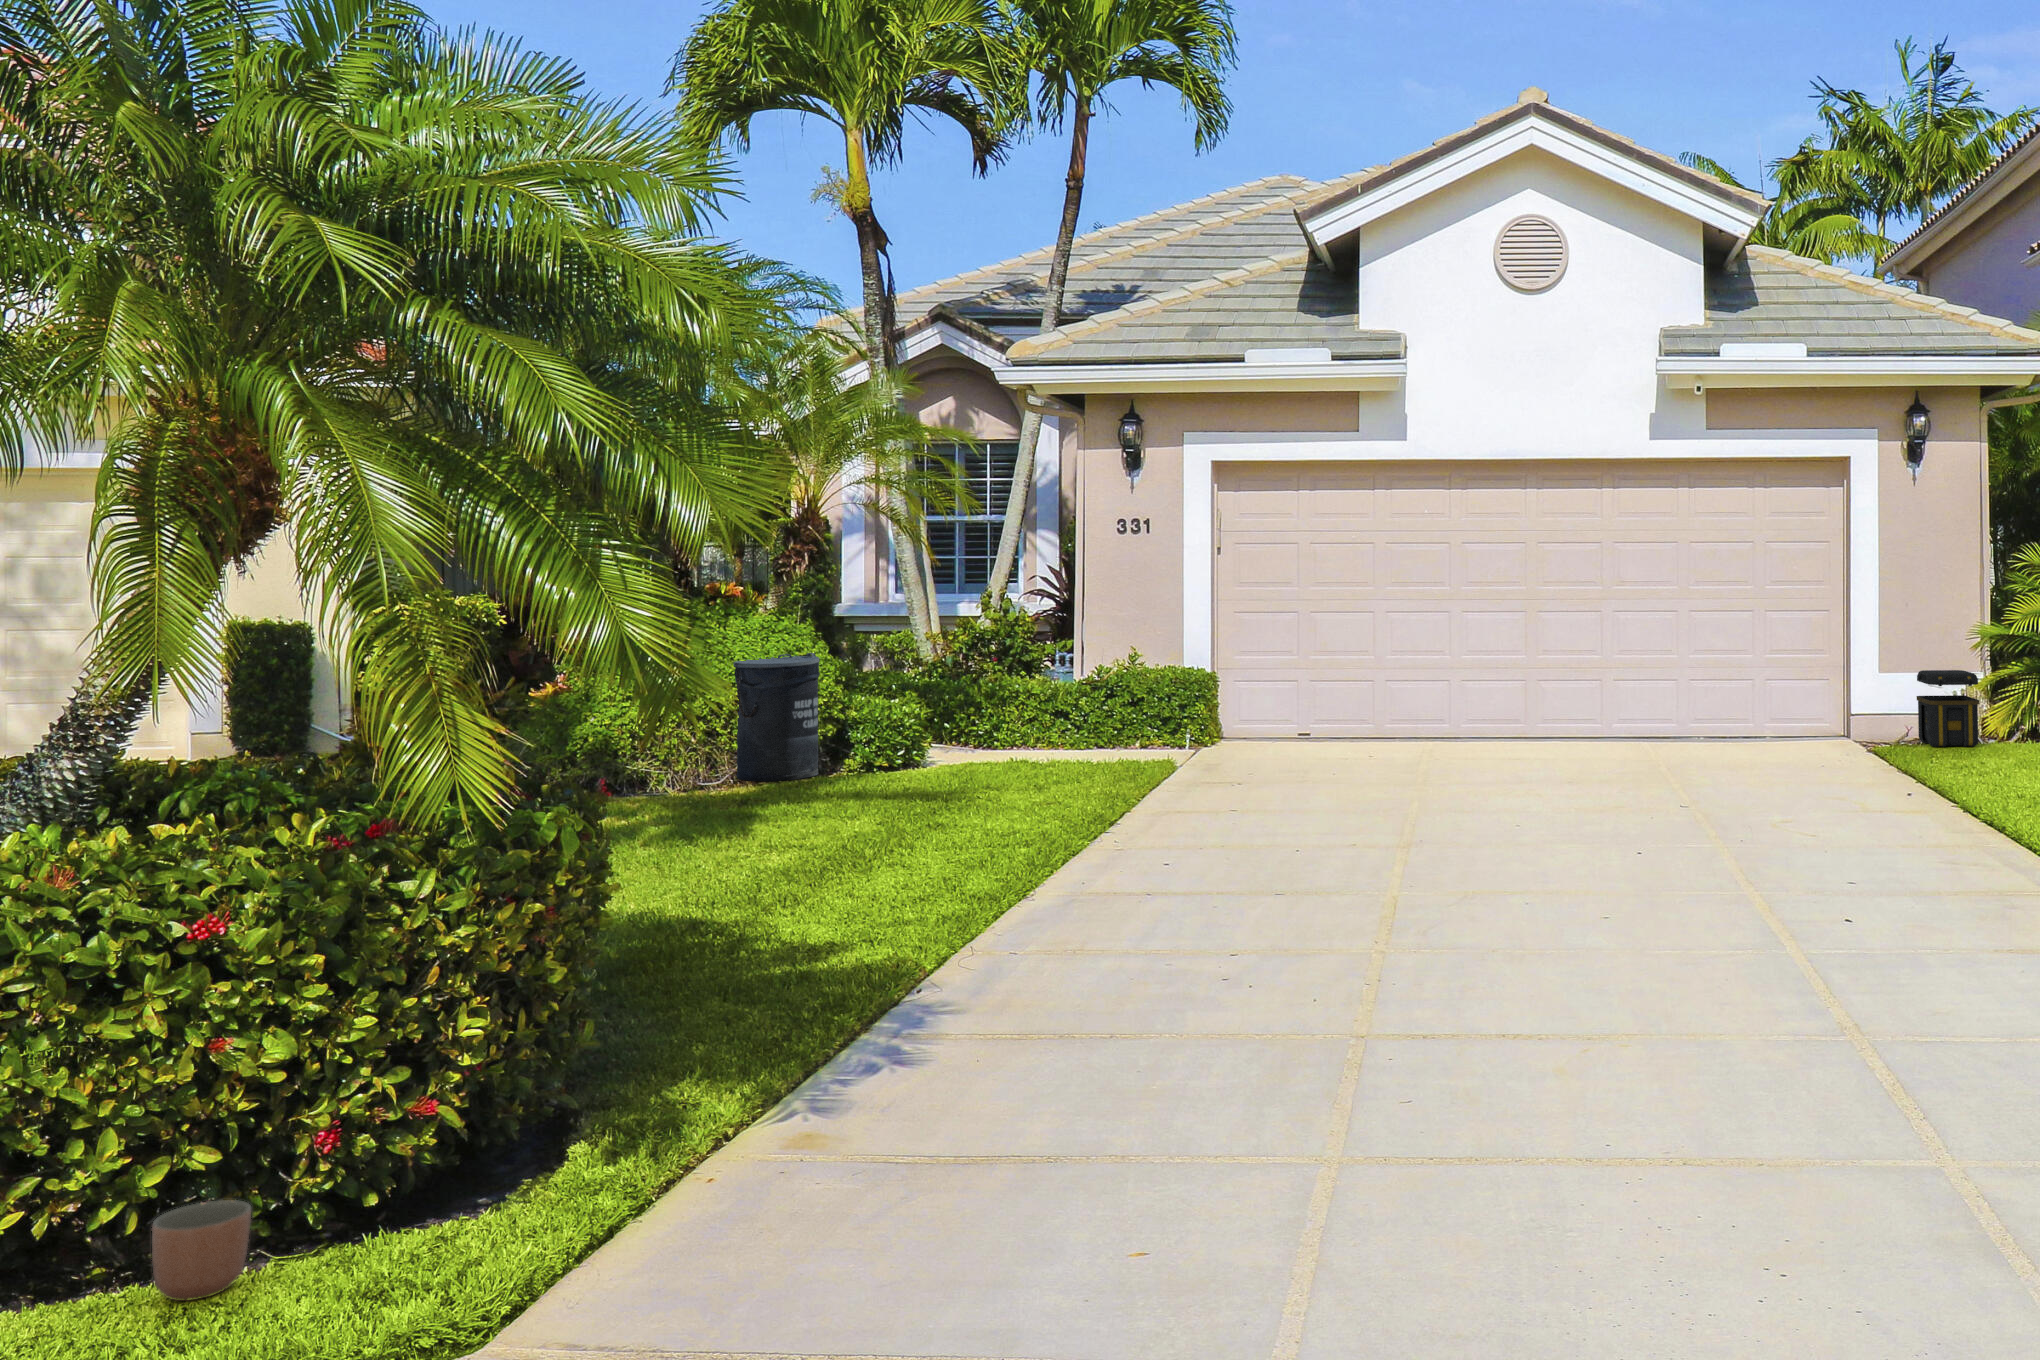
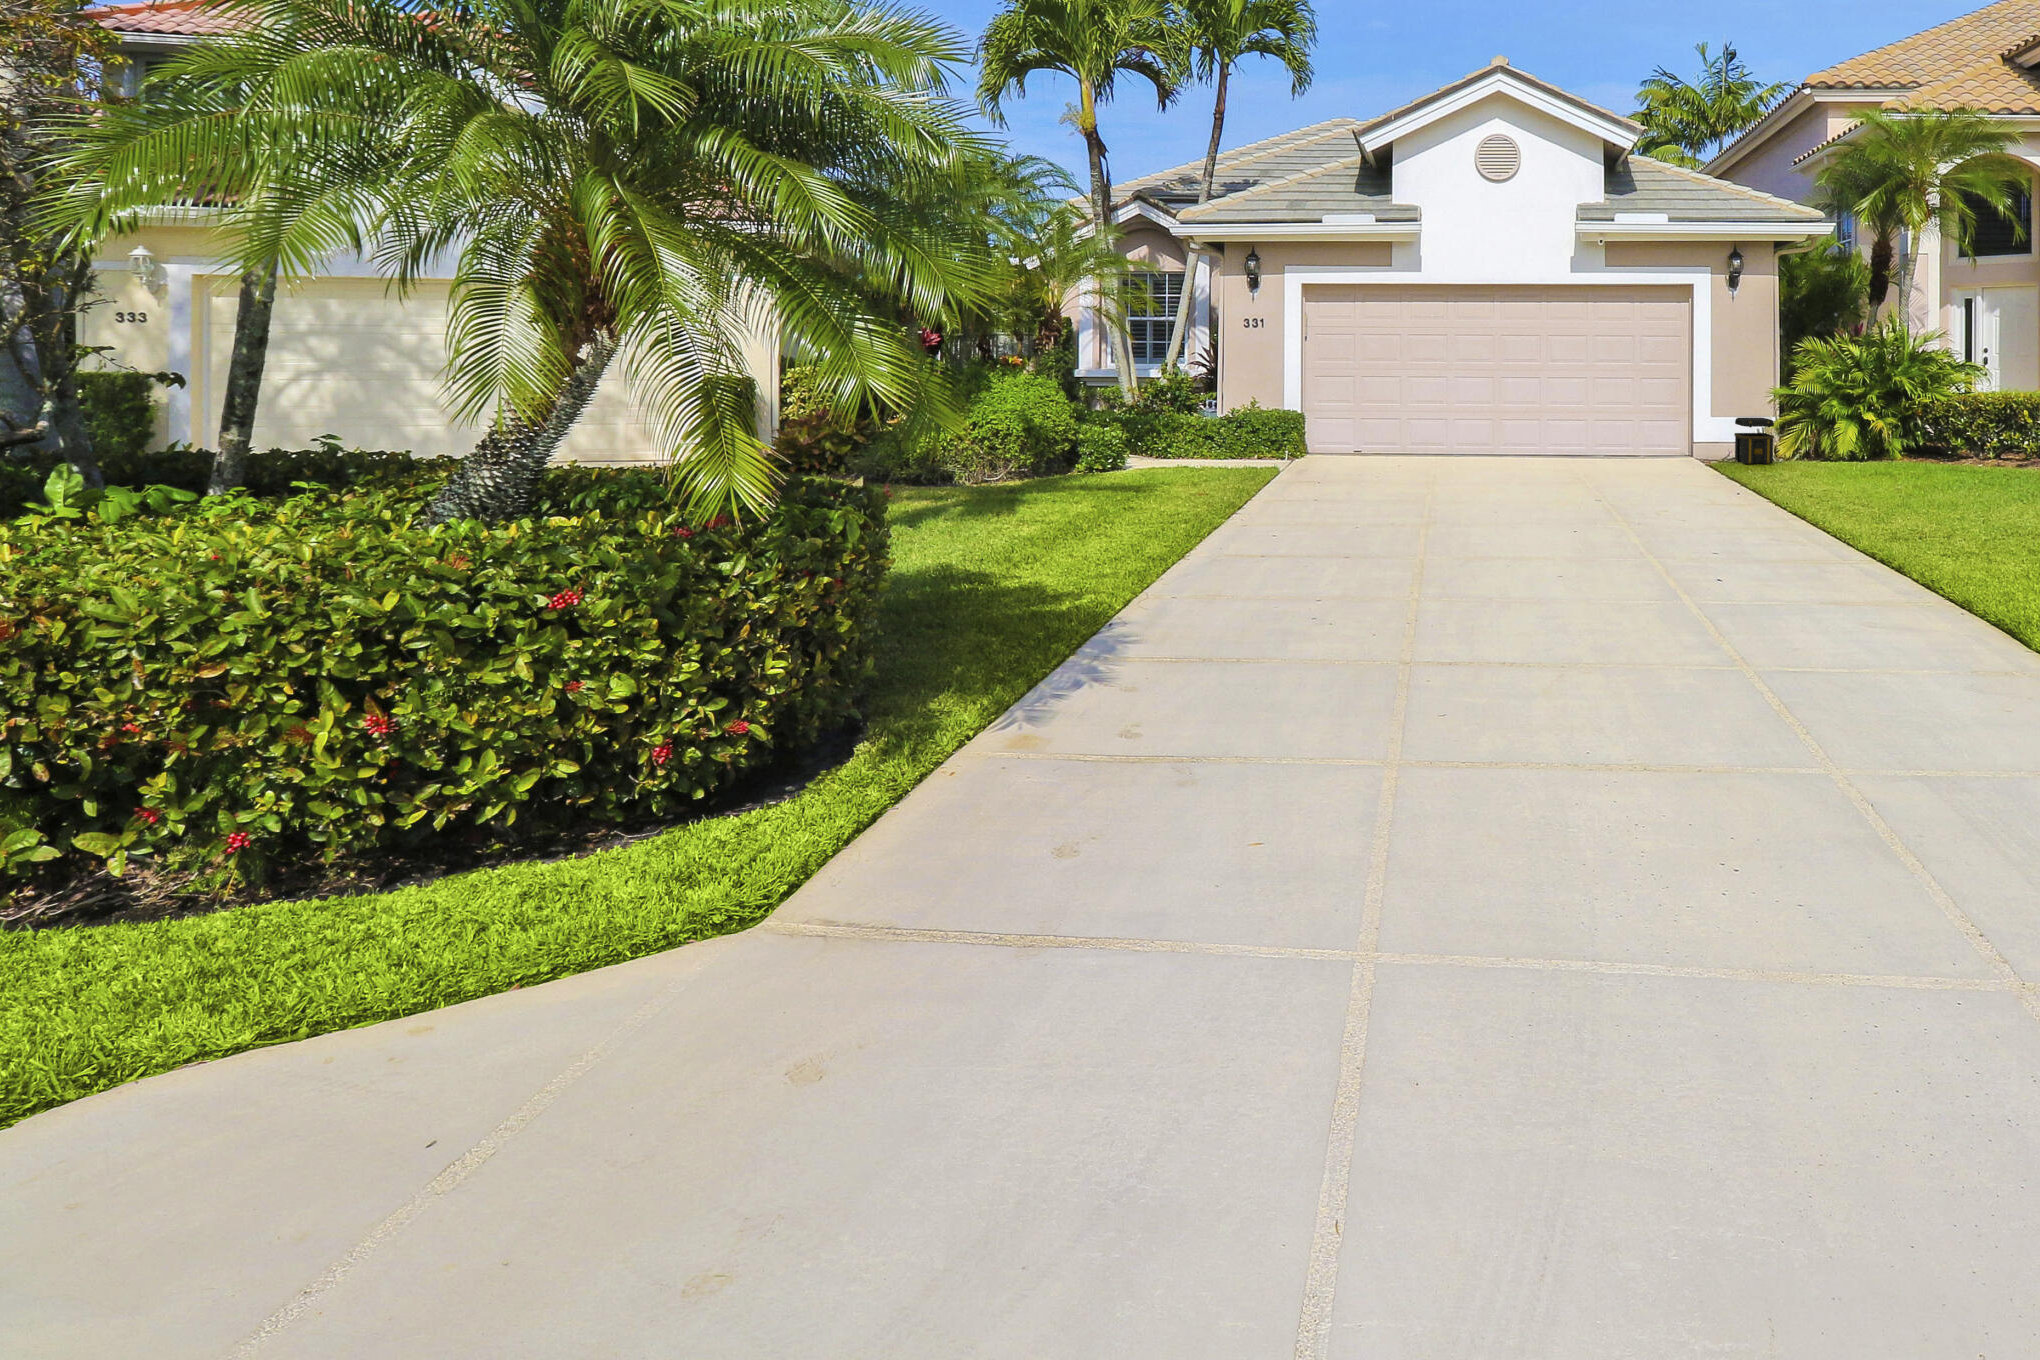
trash can: present [733,653,820,781] -> none [1004,402,1059,481]
planter: present [152,1200,251,1301] -> none [526,798,604,874]

